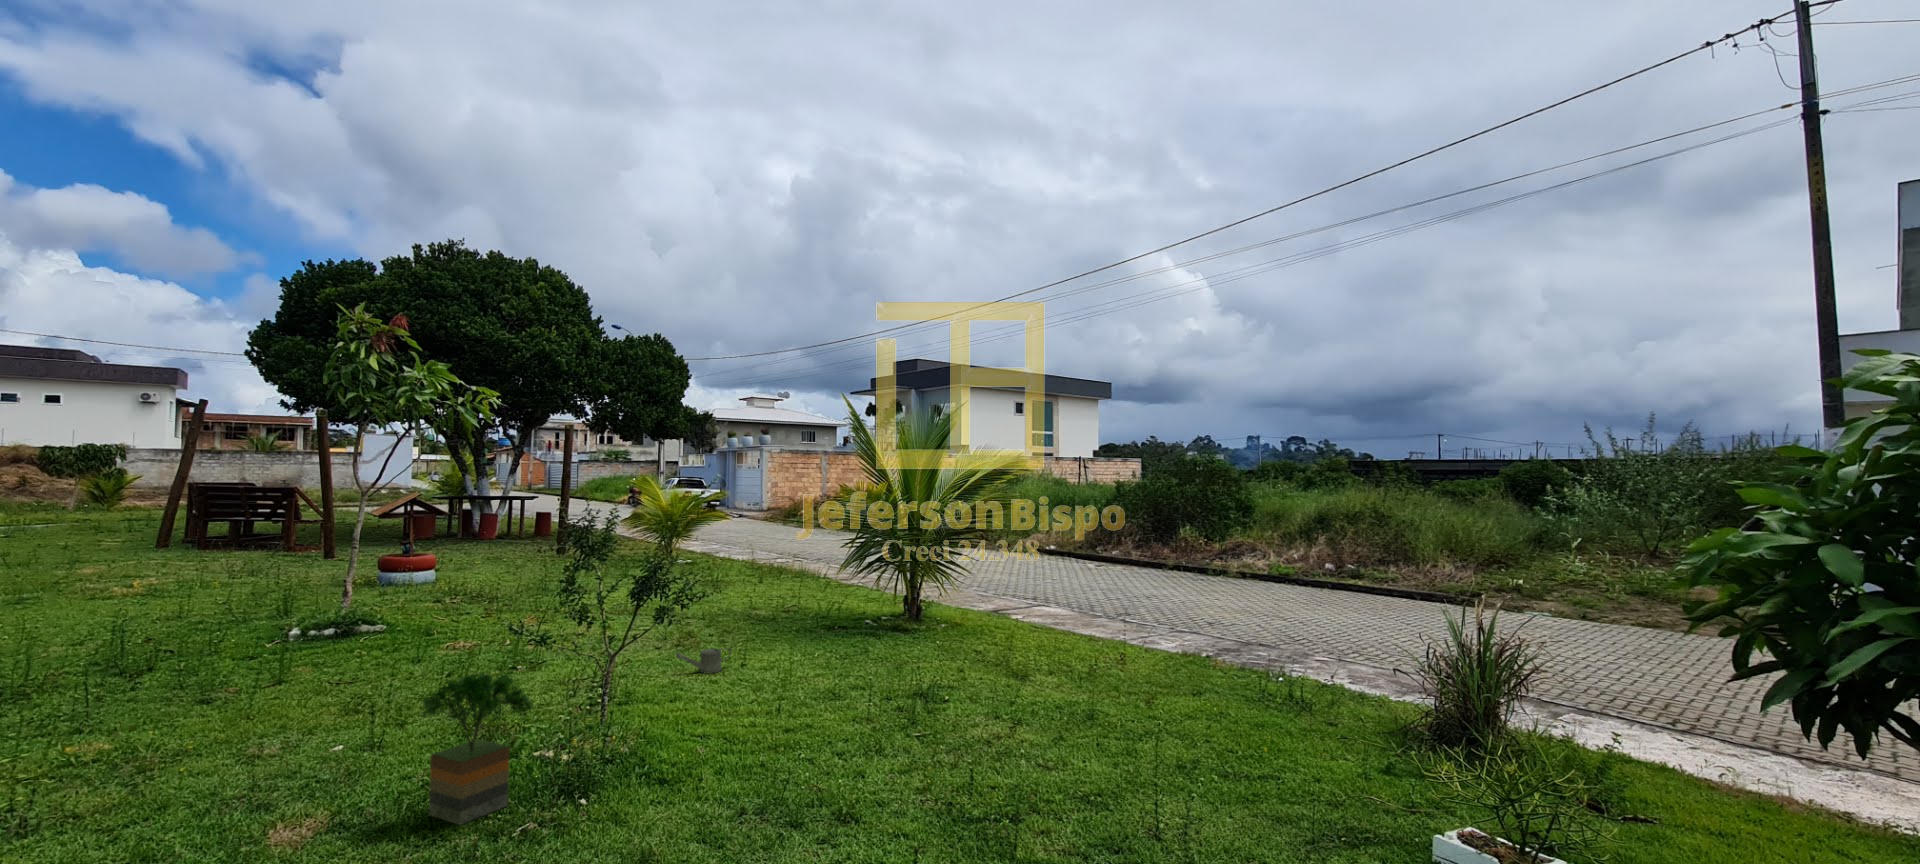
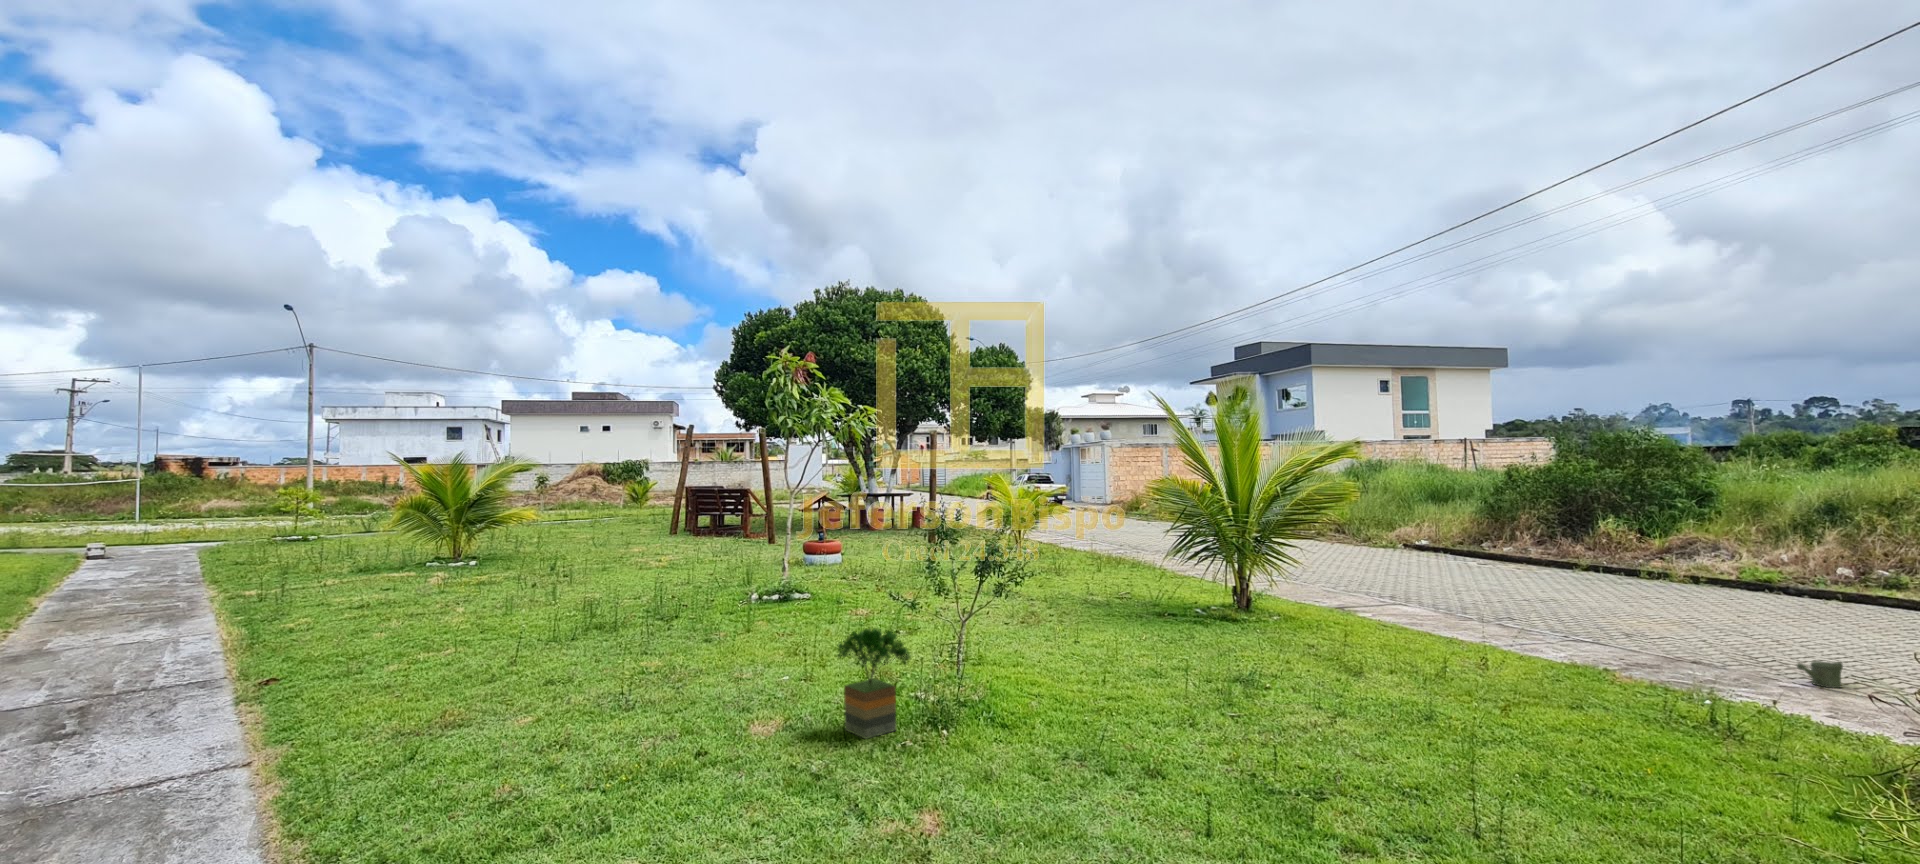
watering can: present [676,648,731,674] -> present [1797,661,1843,688]

